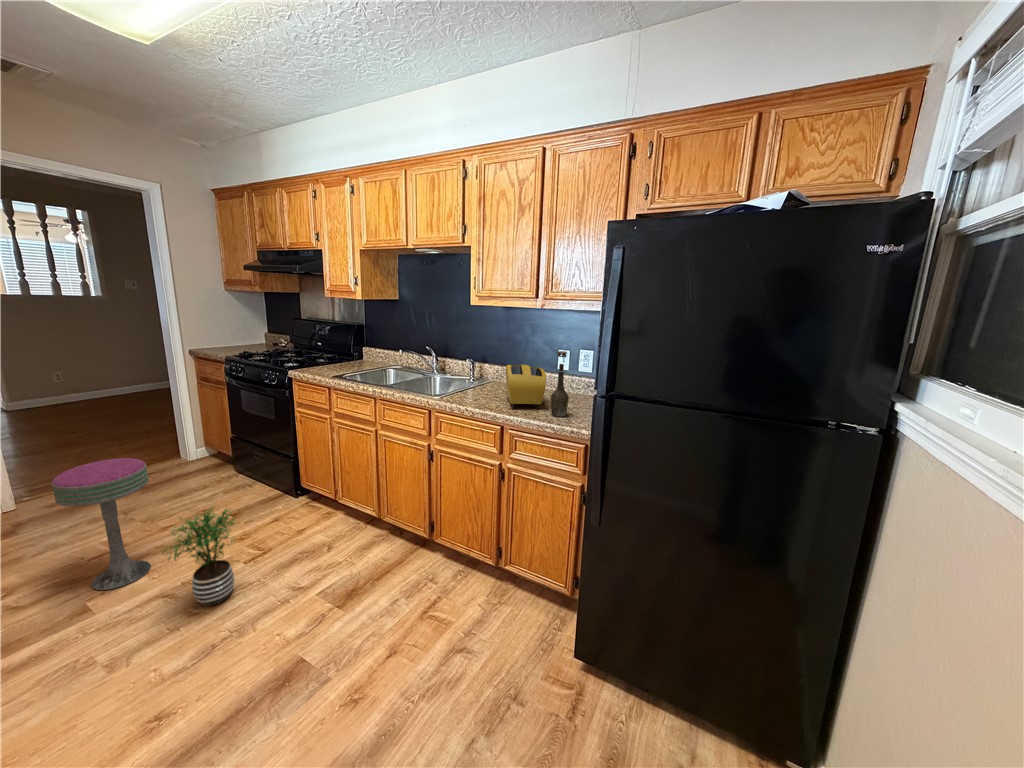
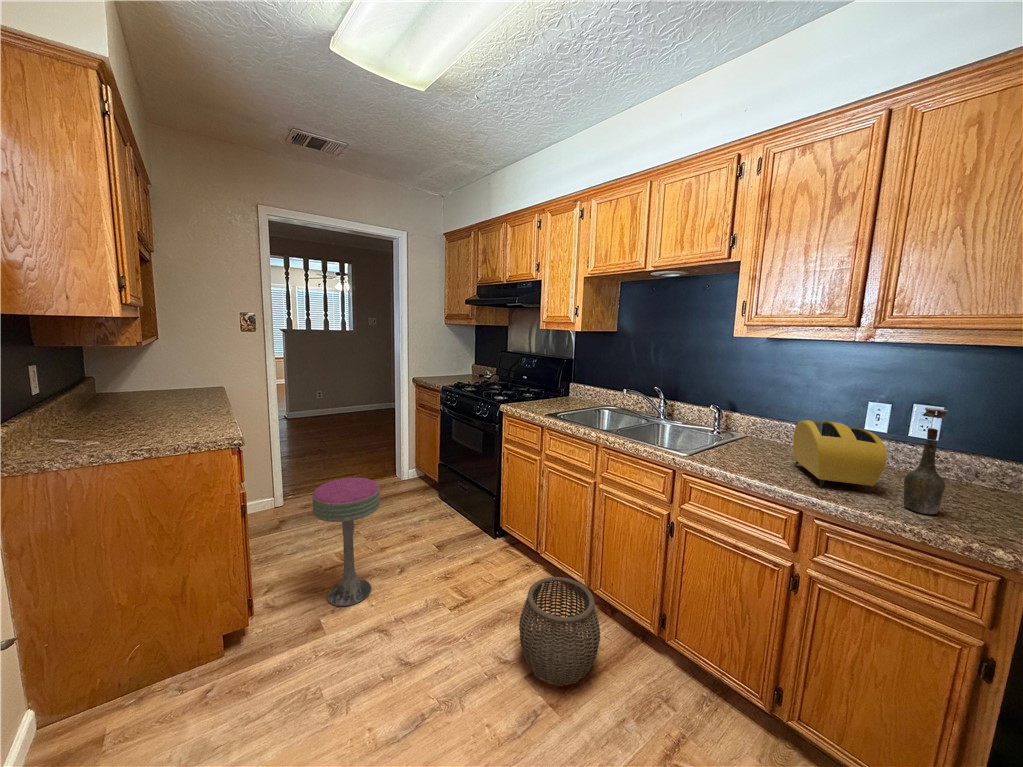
potted plant: present [162,507,235,606] -> none [386,542,456,656]
woven basket: none [309,511,381,593] -> present [519,577,601,685]

